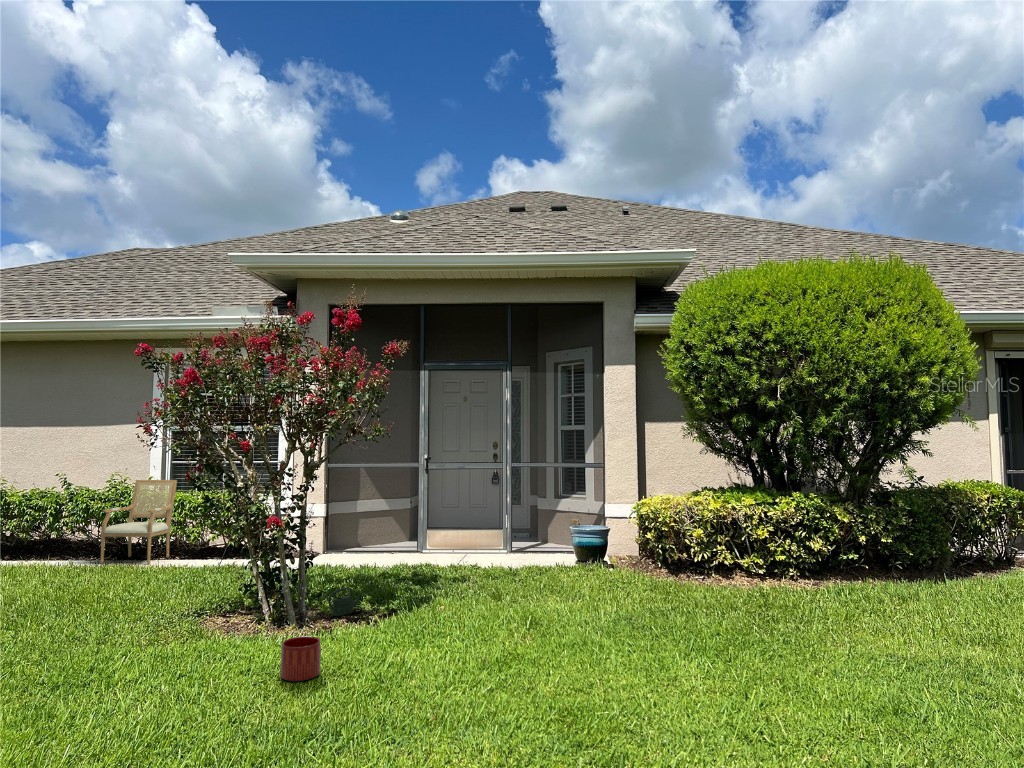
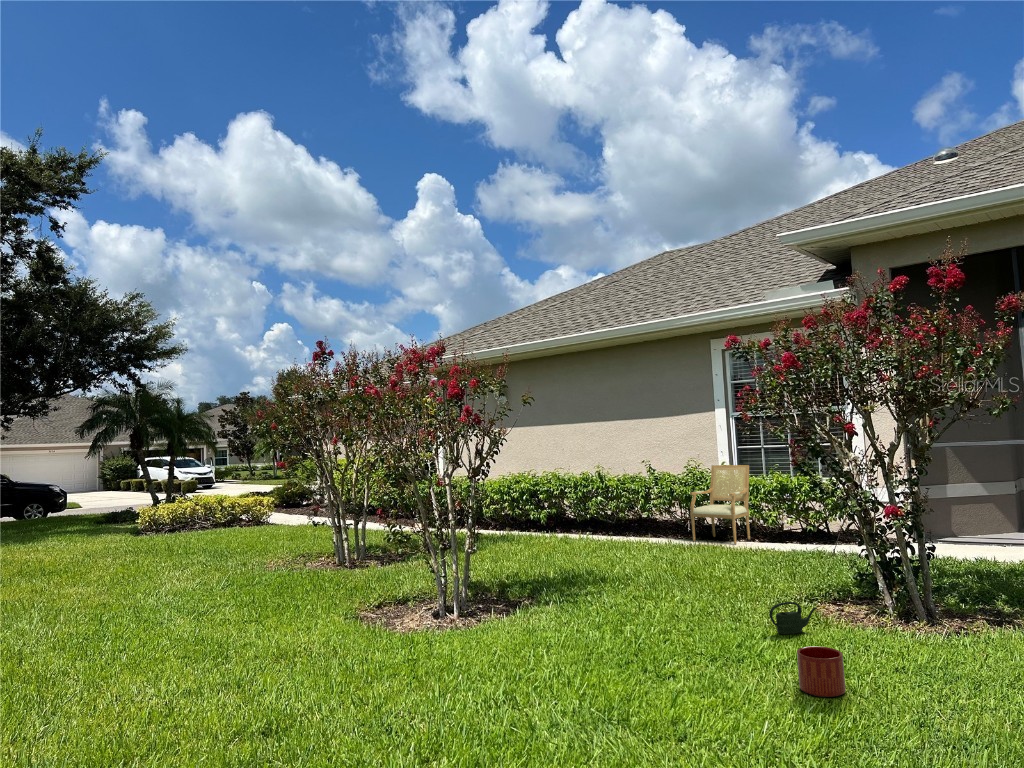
watering can: present [328,588,364,616] -> present [769,602,817,634]
planter: present [281,636,321,682] -> present [797,646,846,697]

